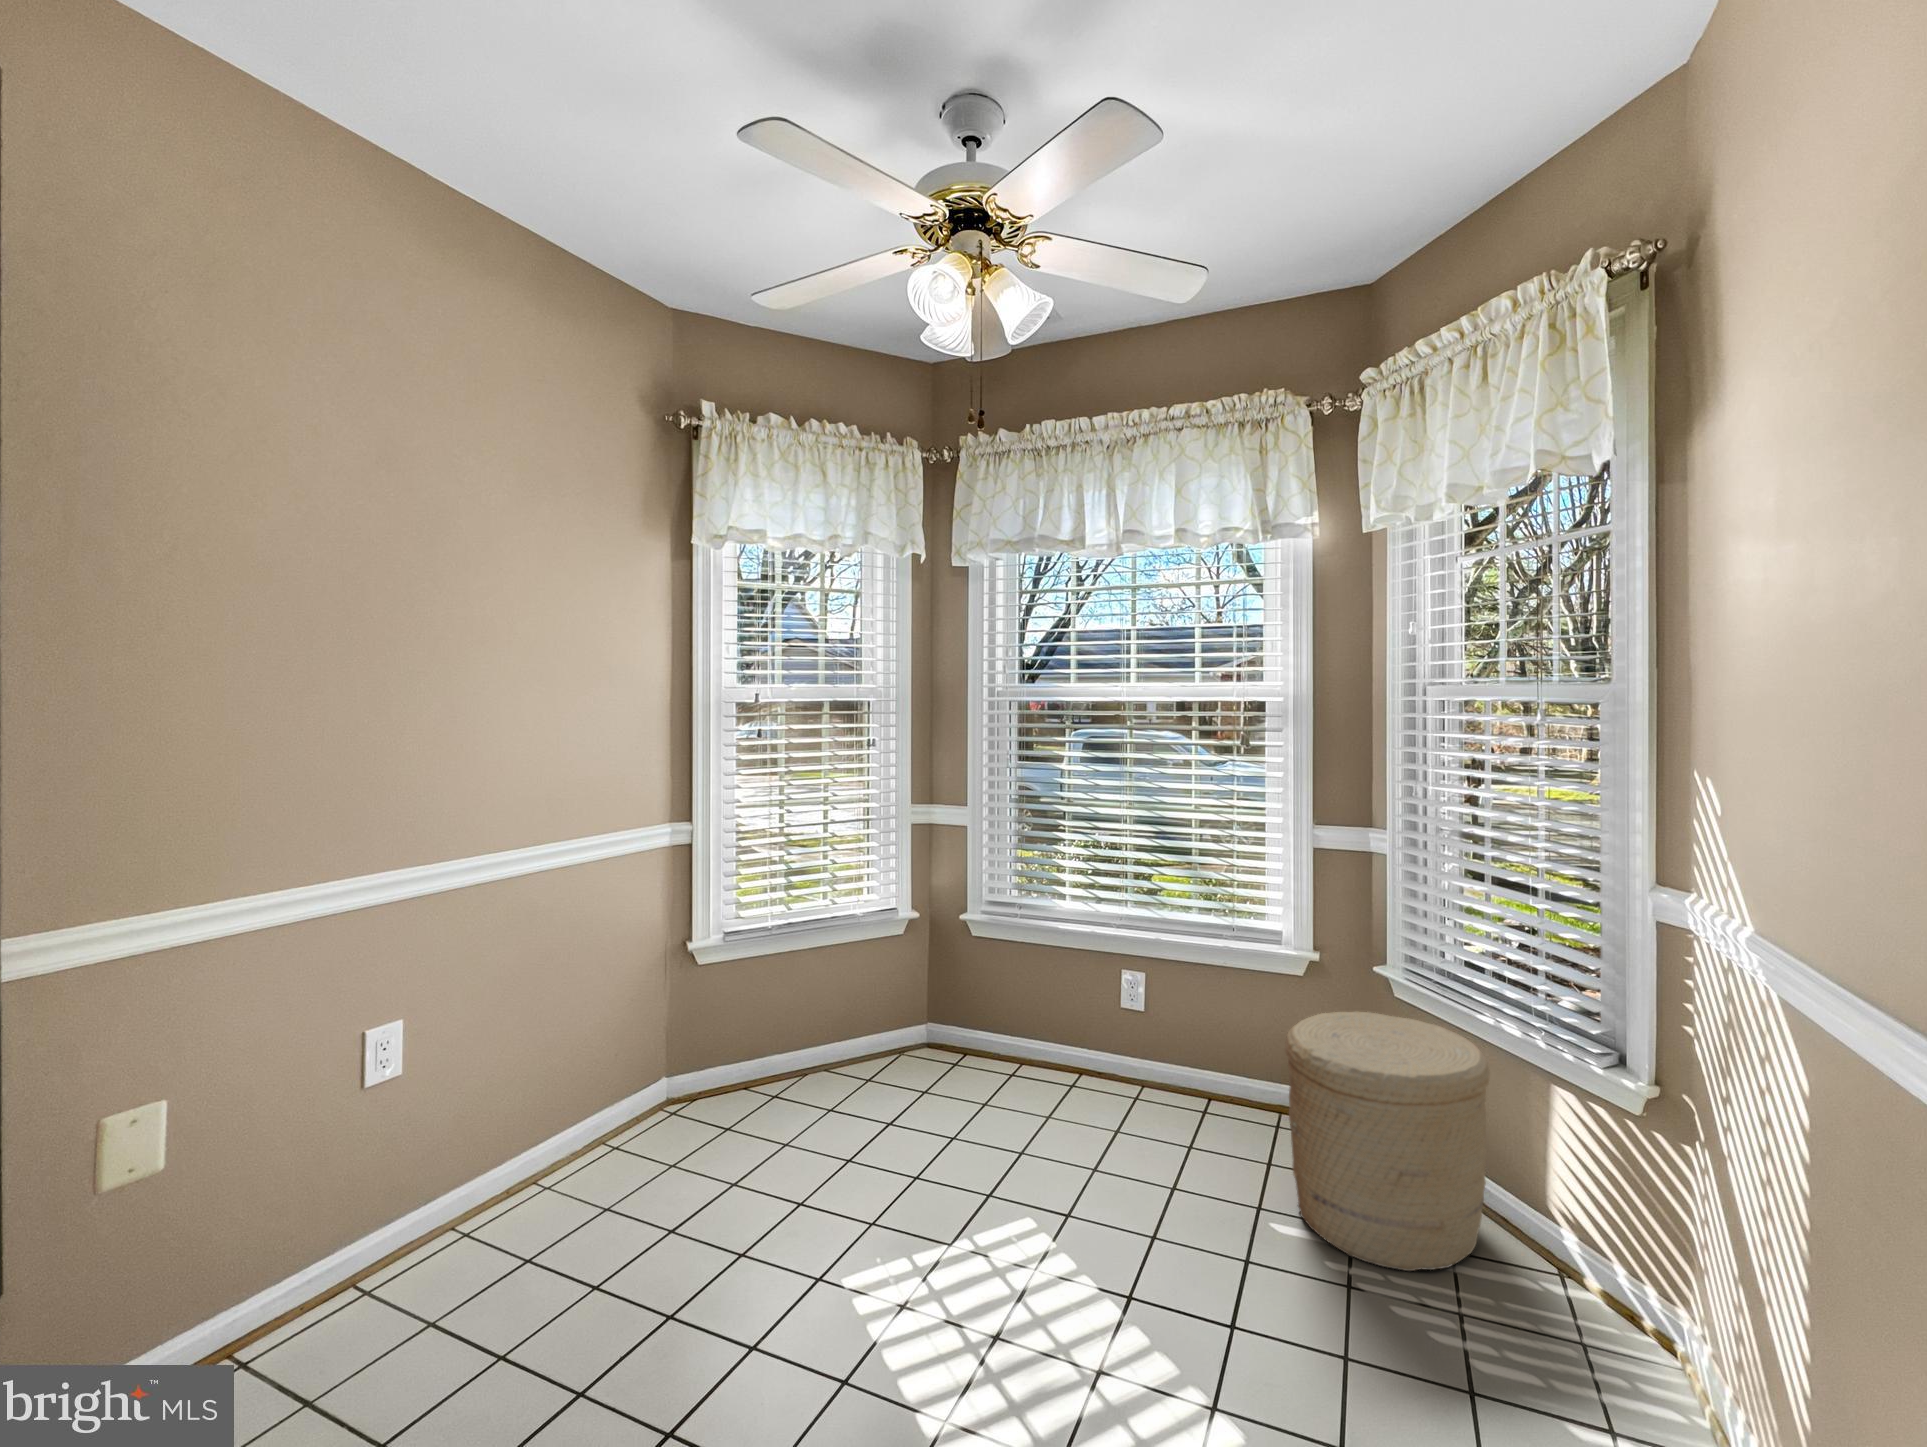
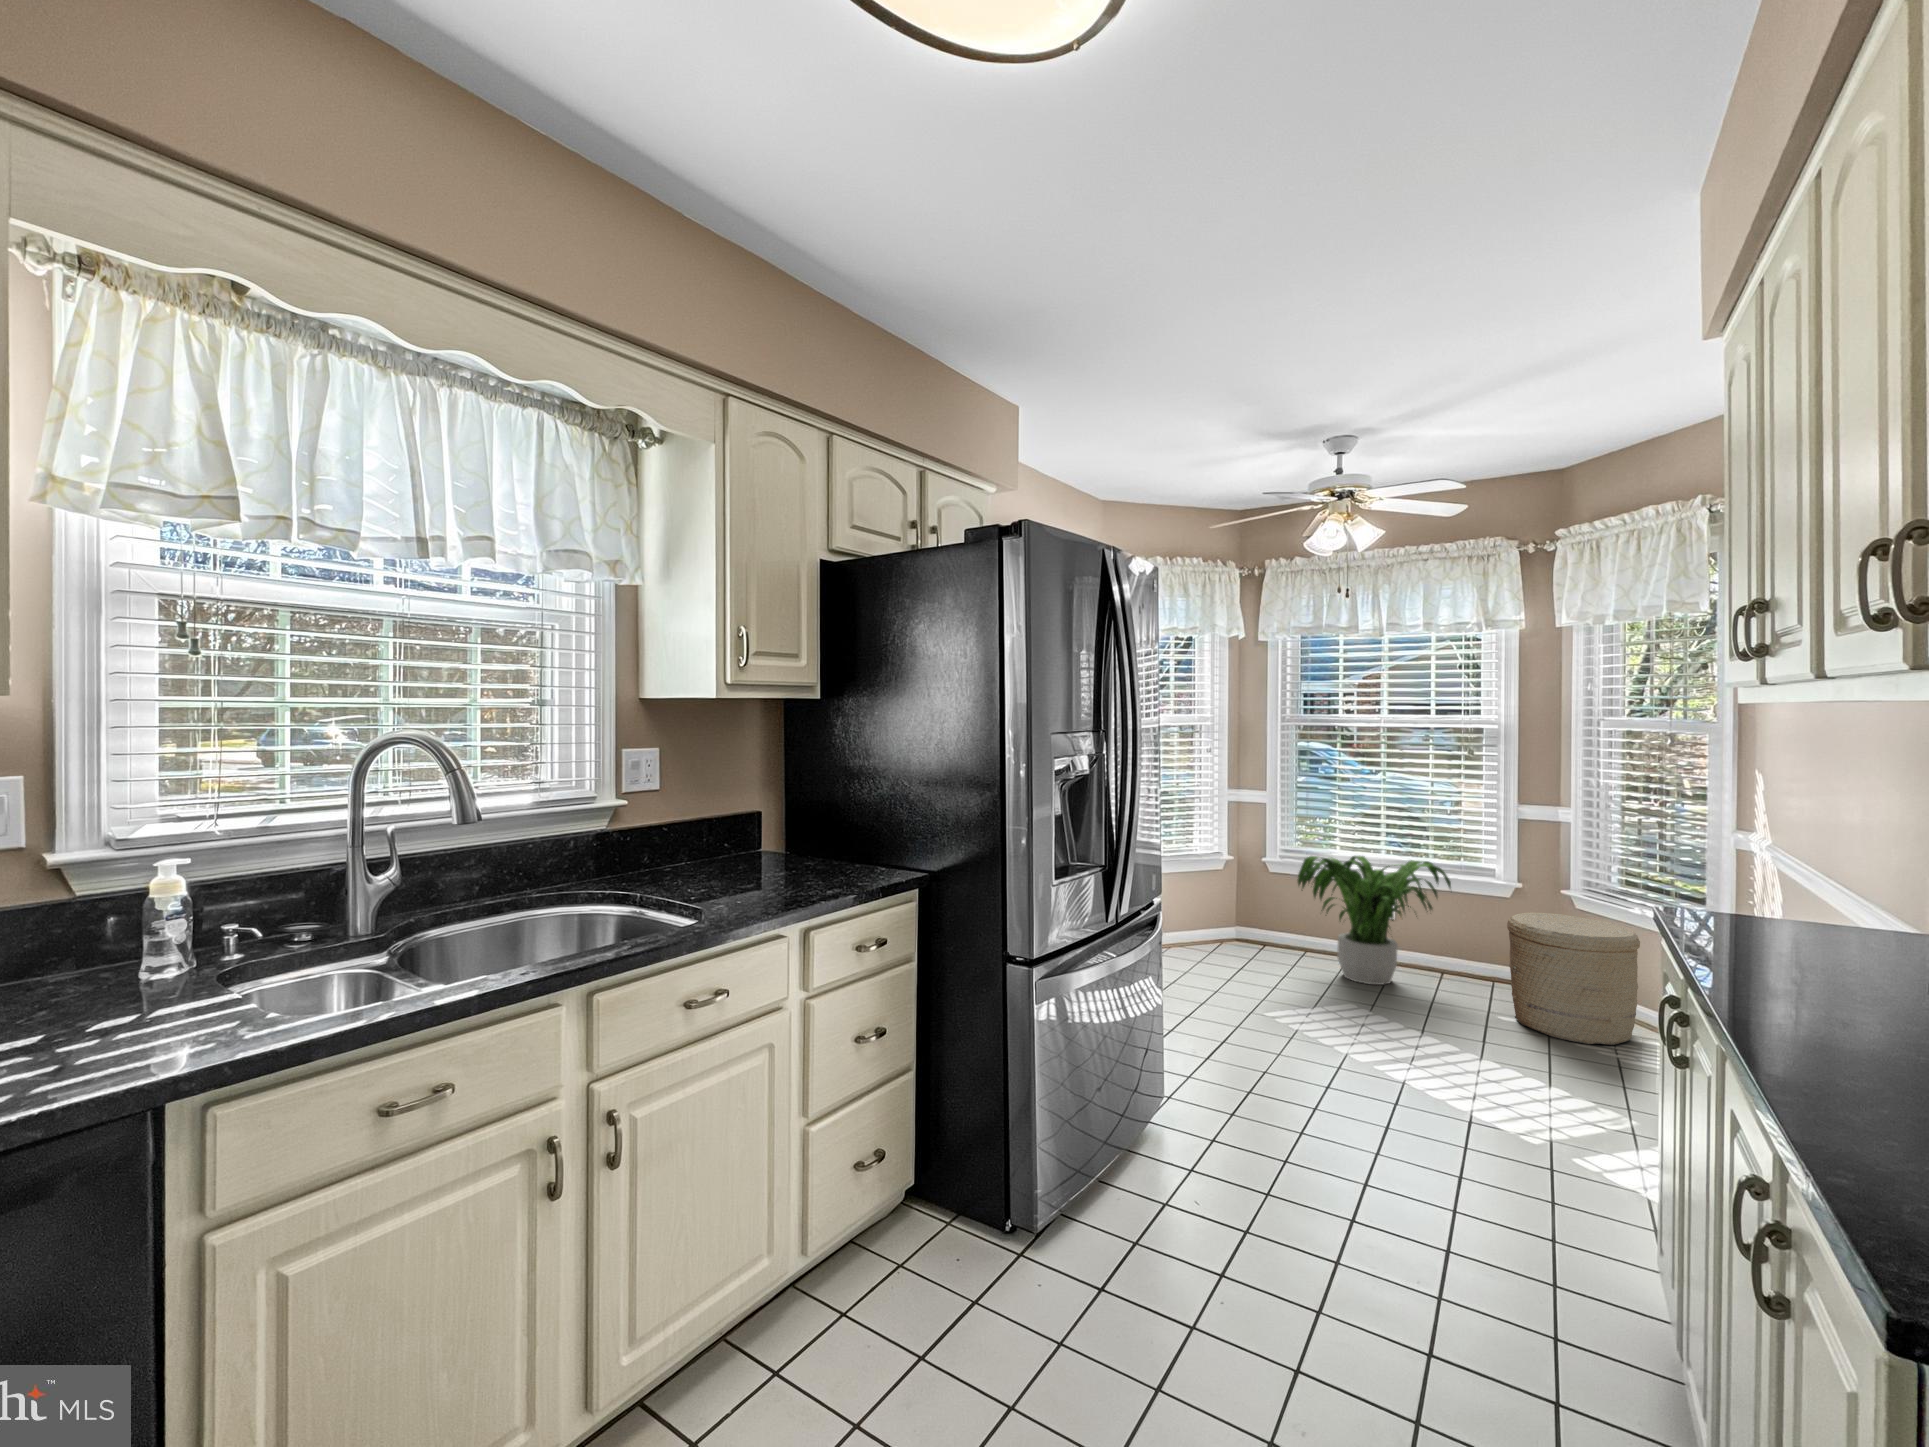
potted plant: none [969,911,1216,1138] -> present [1298,856,1451,985]

